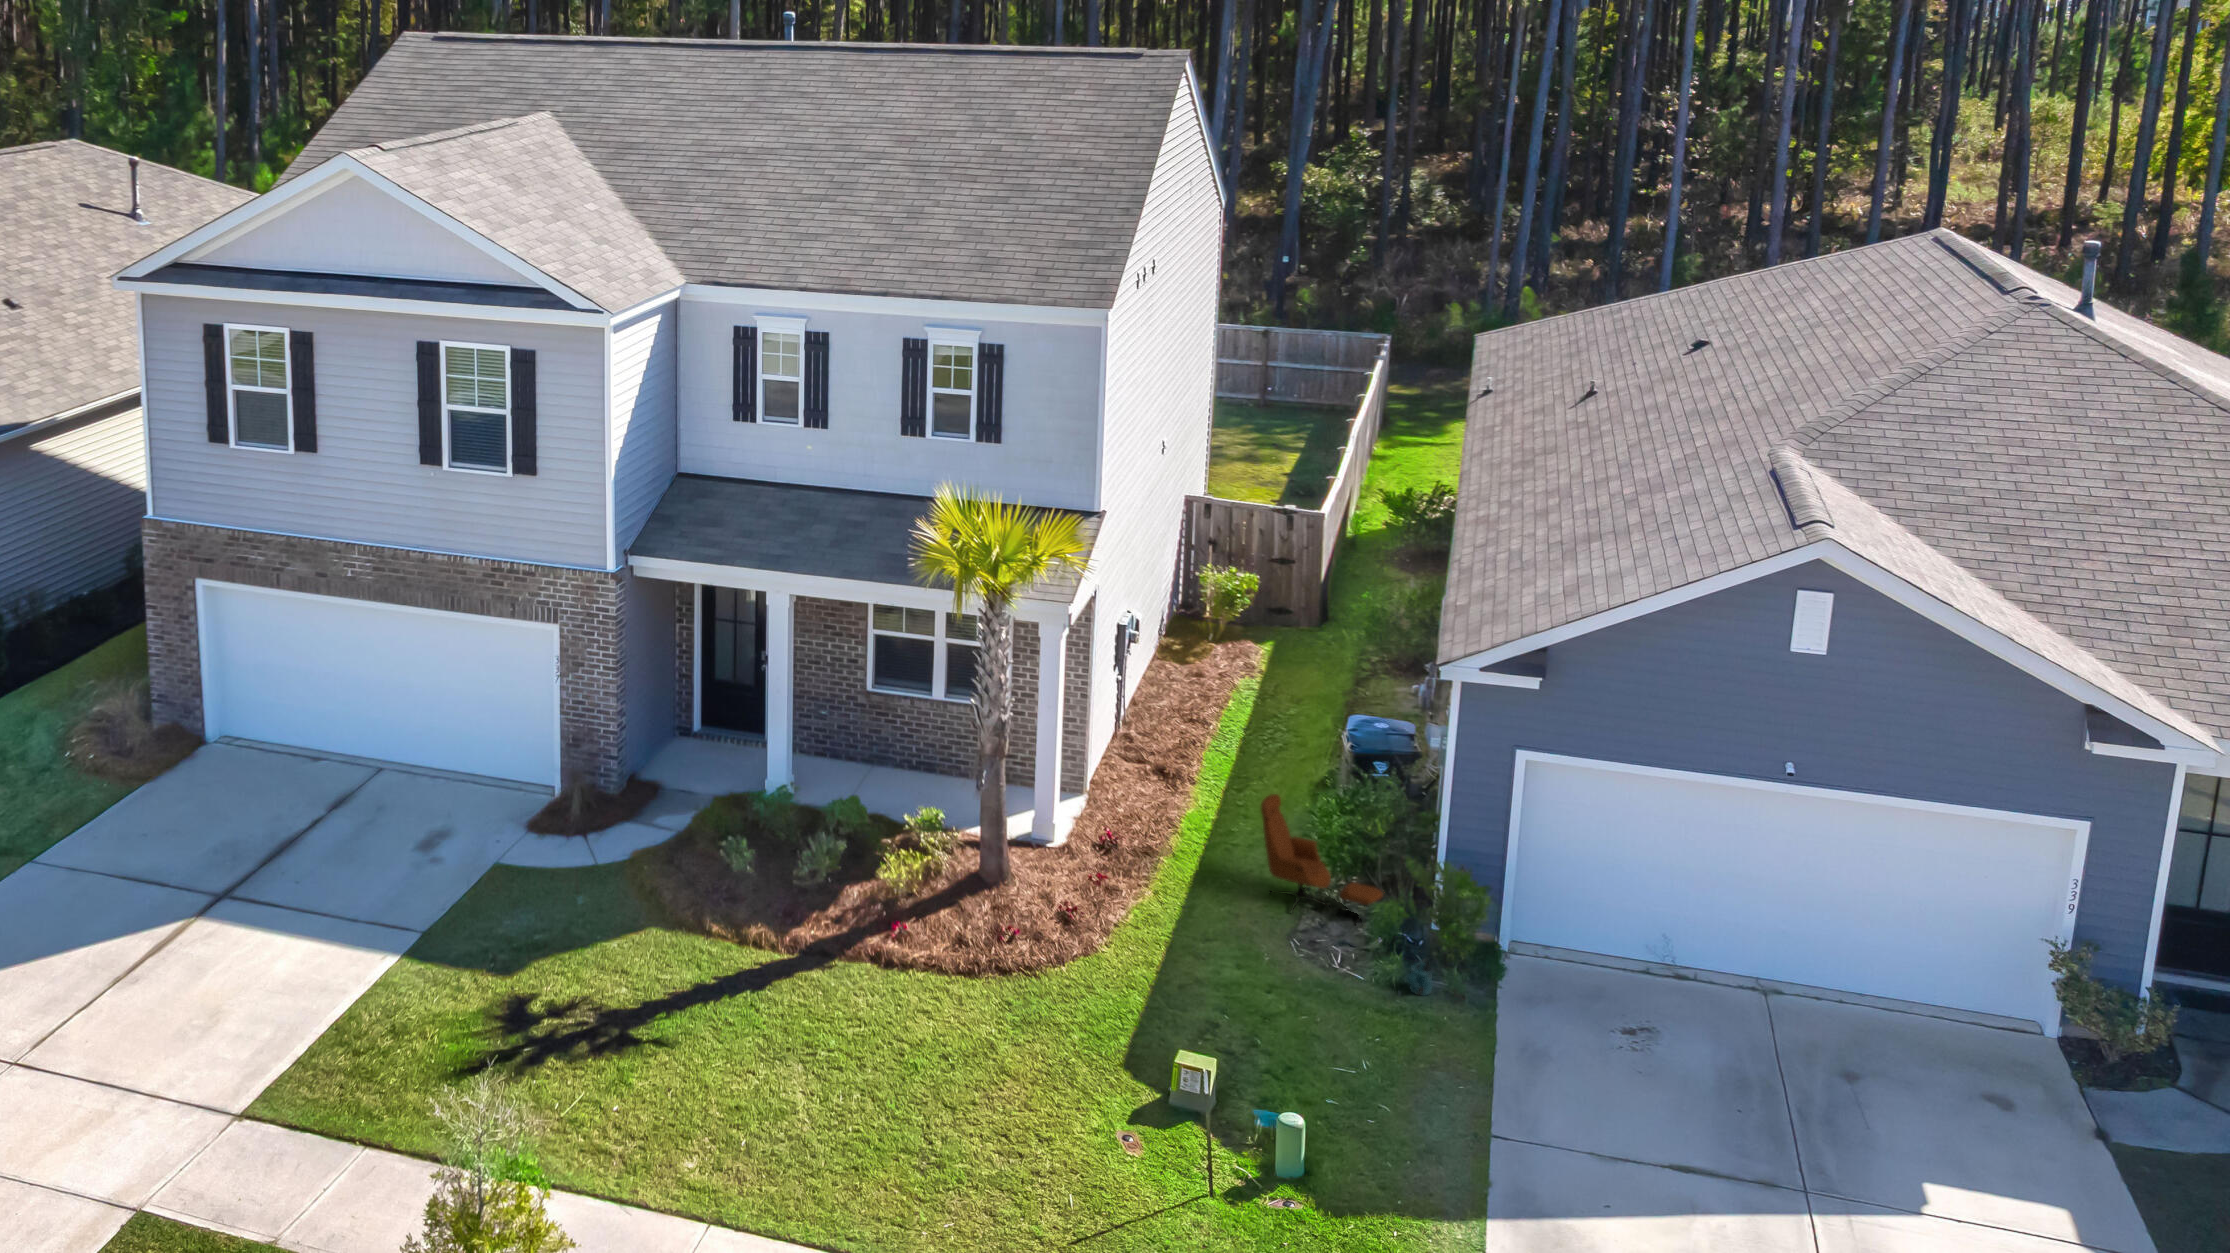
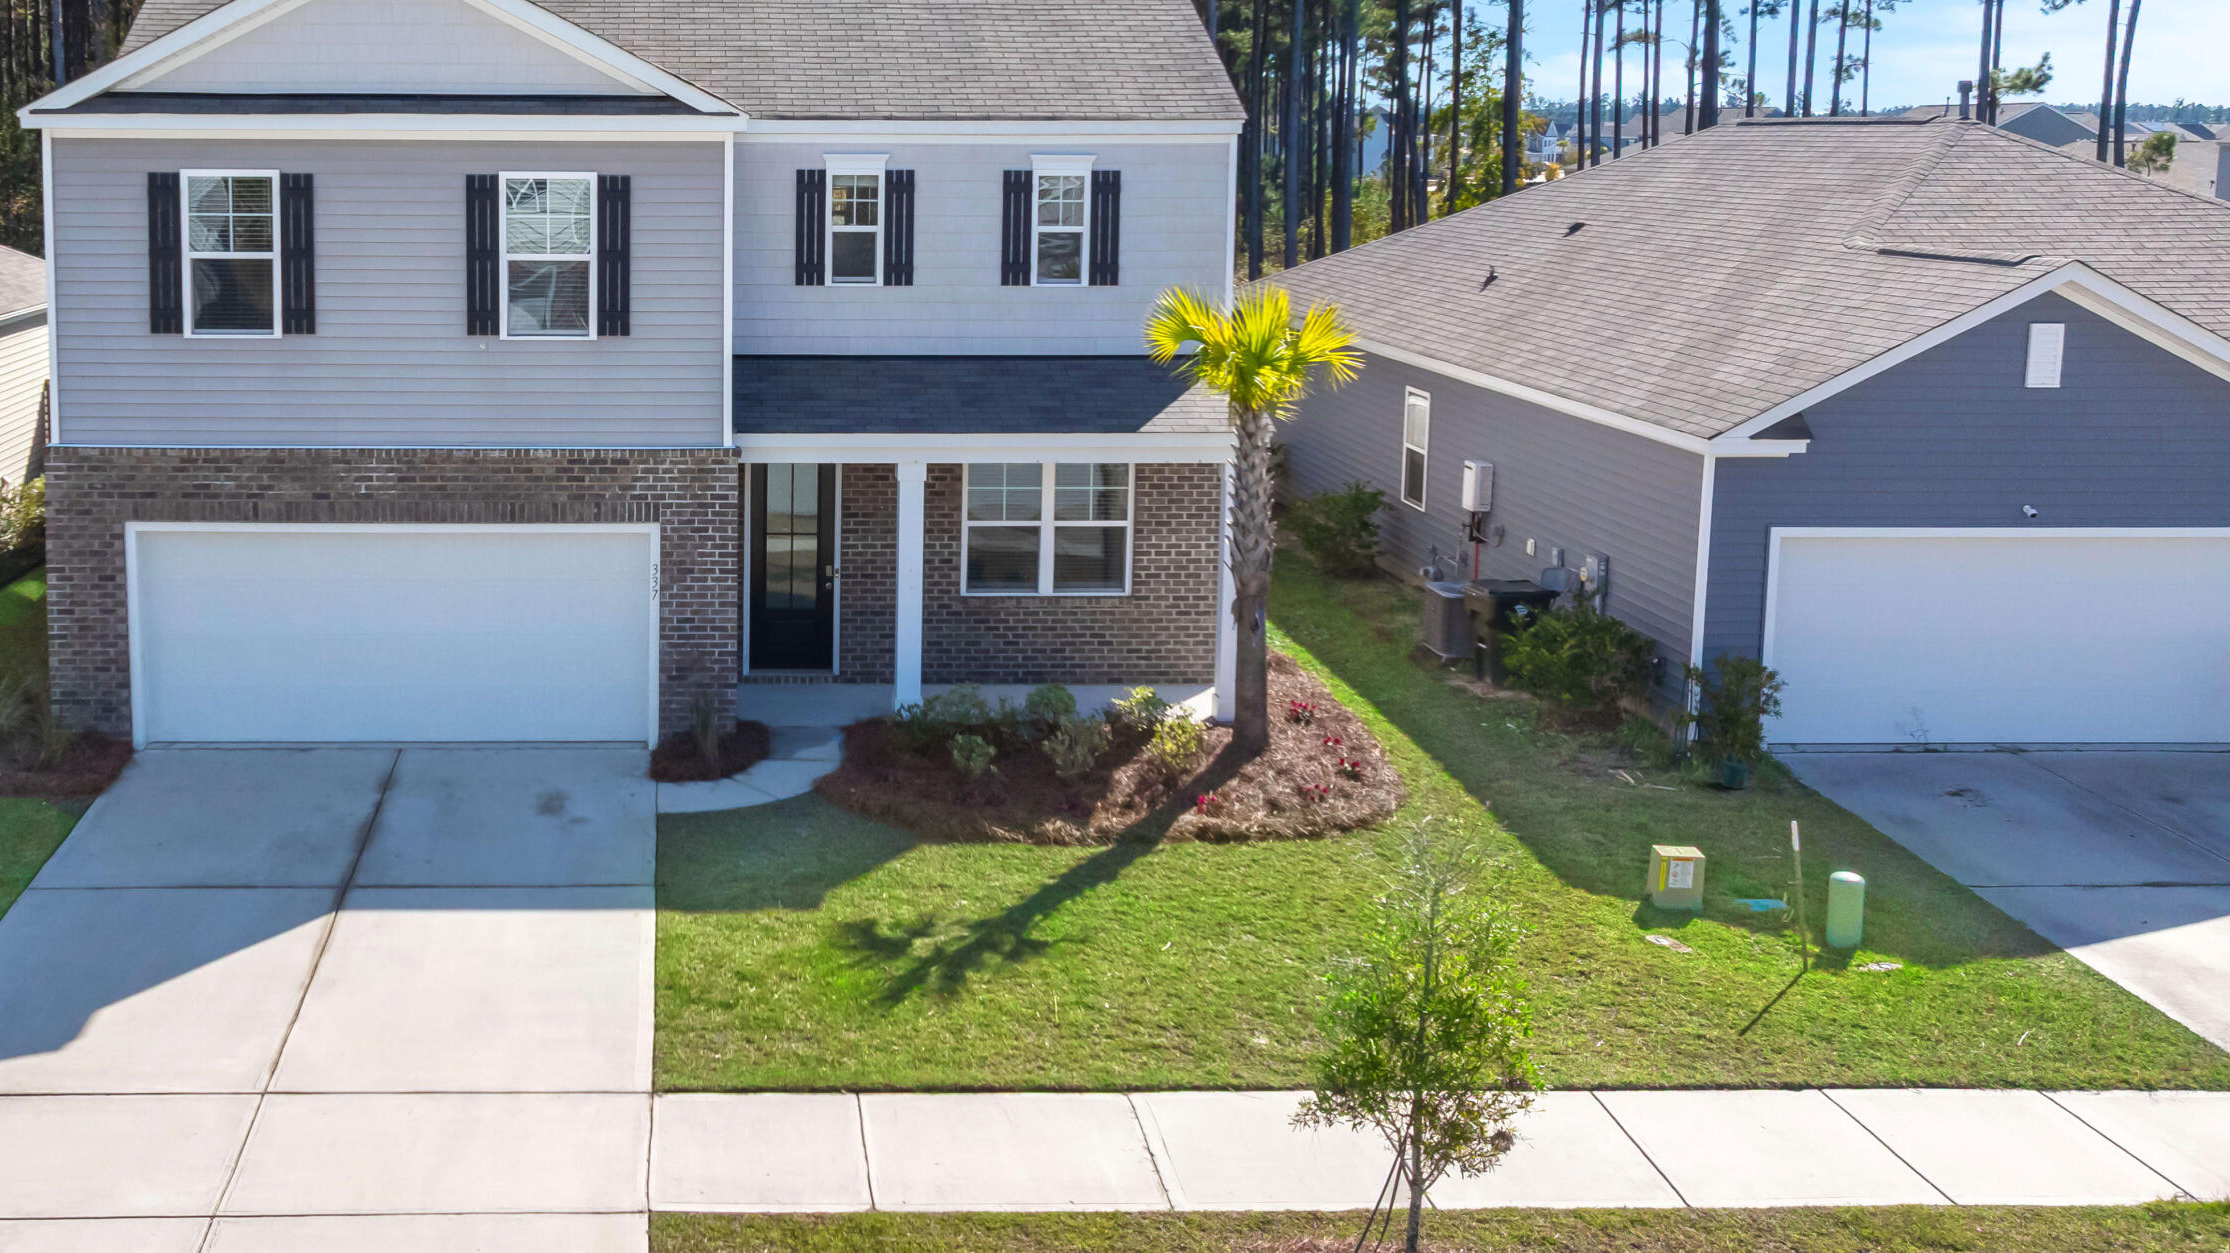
lounge chair: present [1261,794,1382,911] -> none [1477,624,1618,747]

